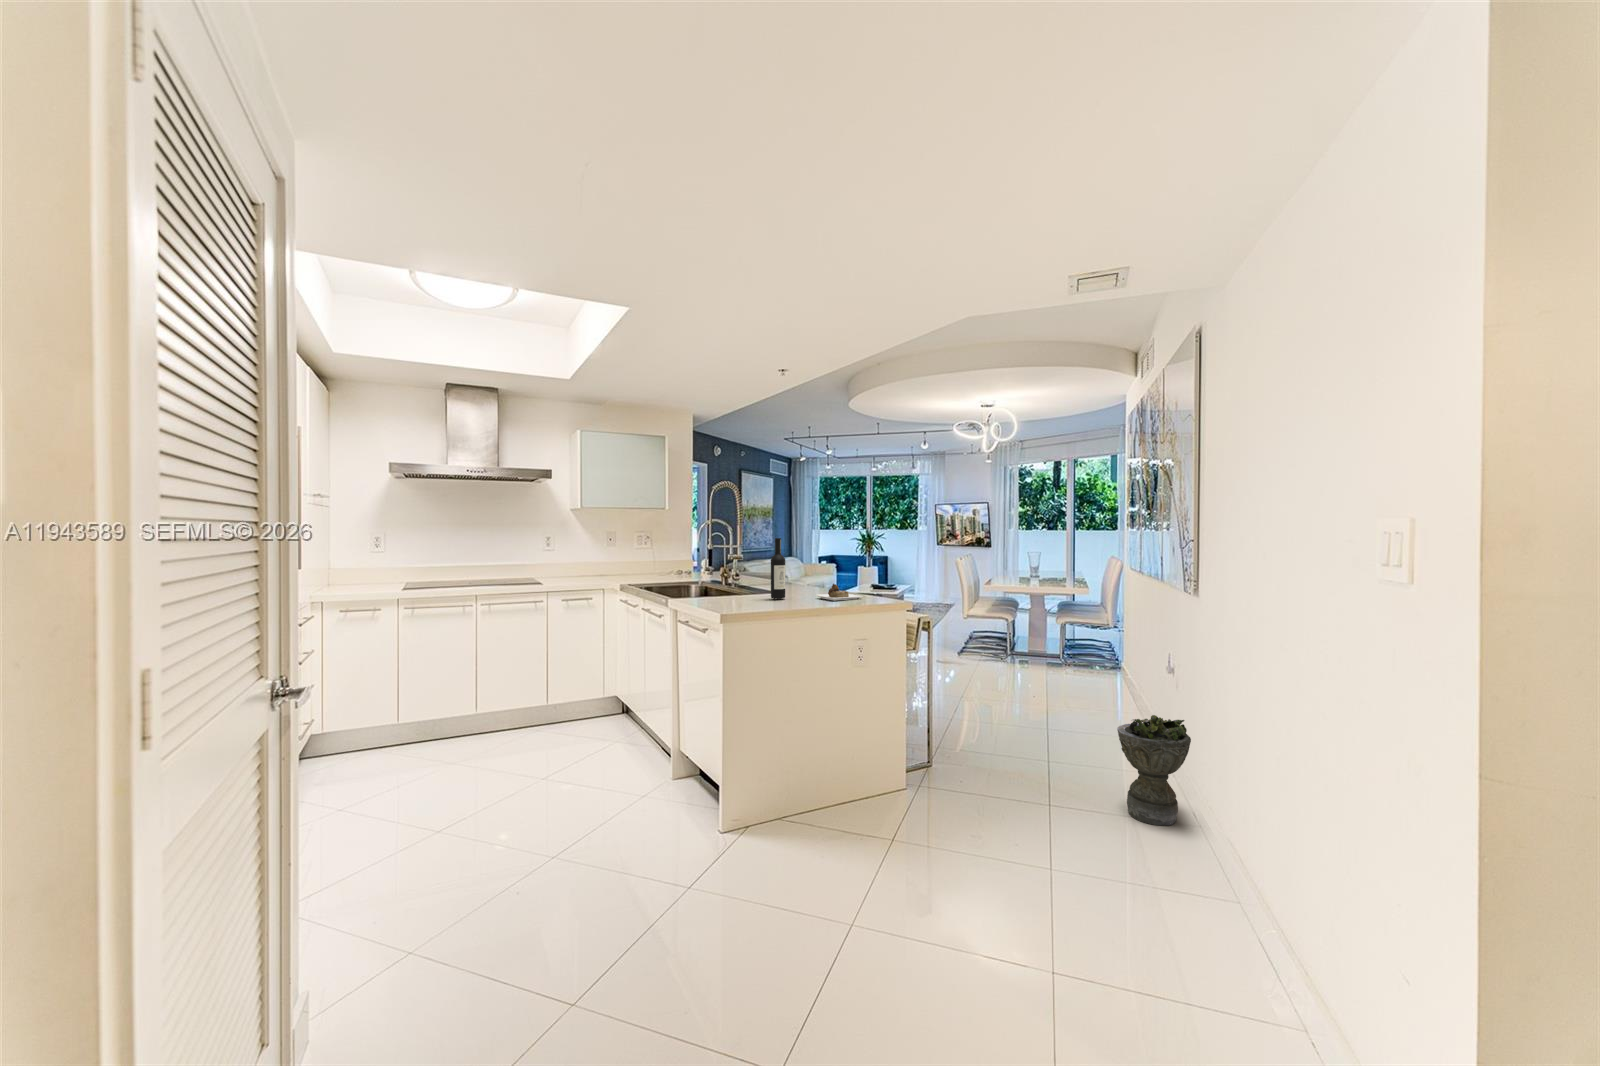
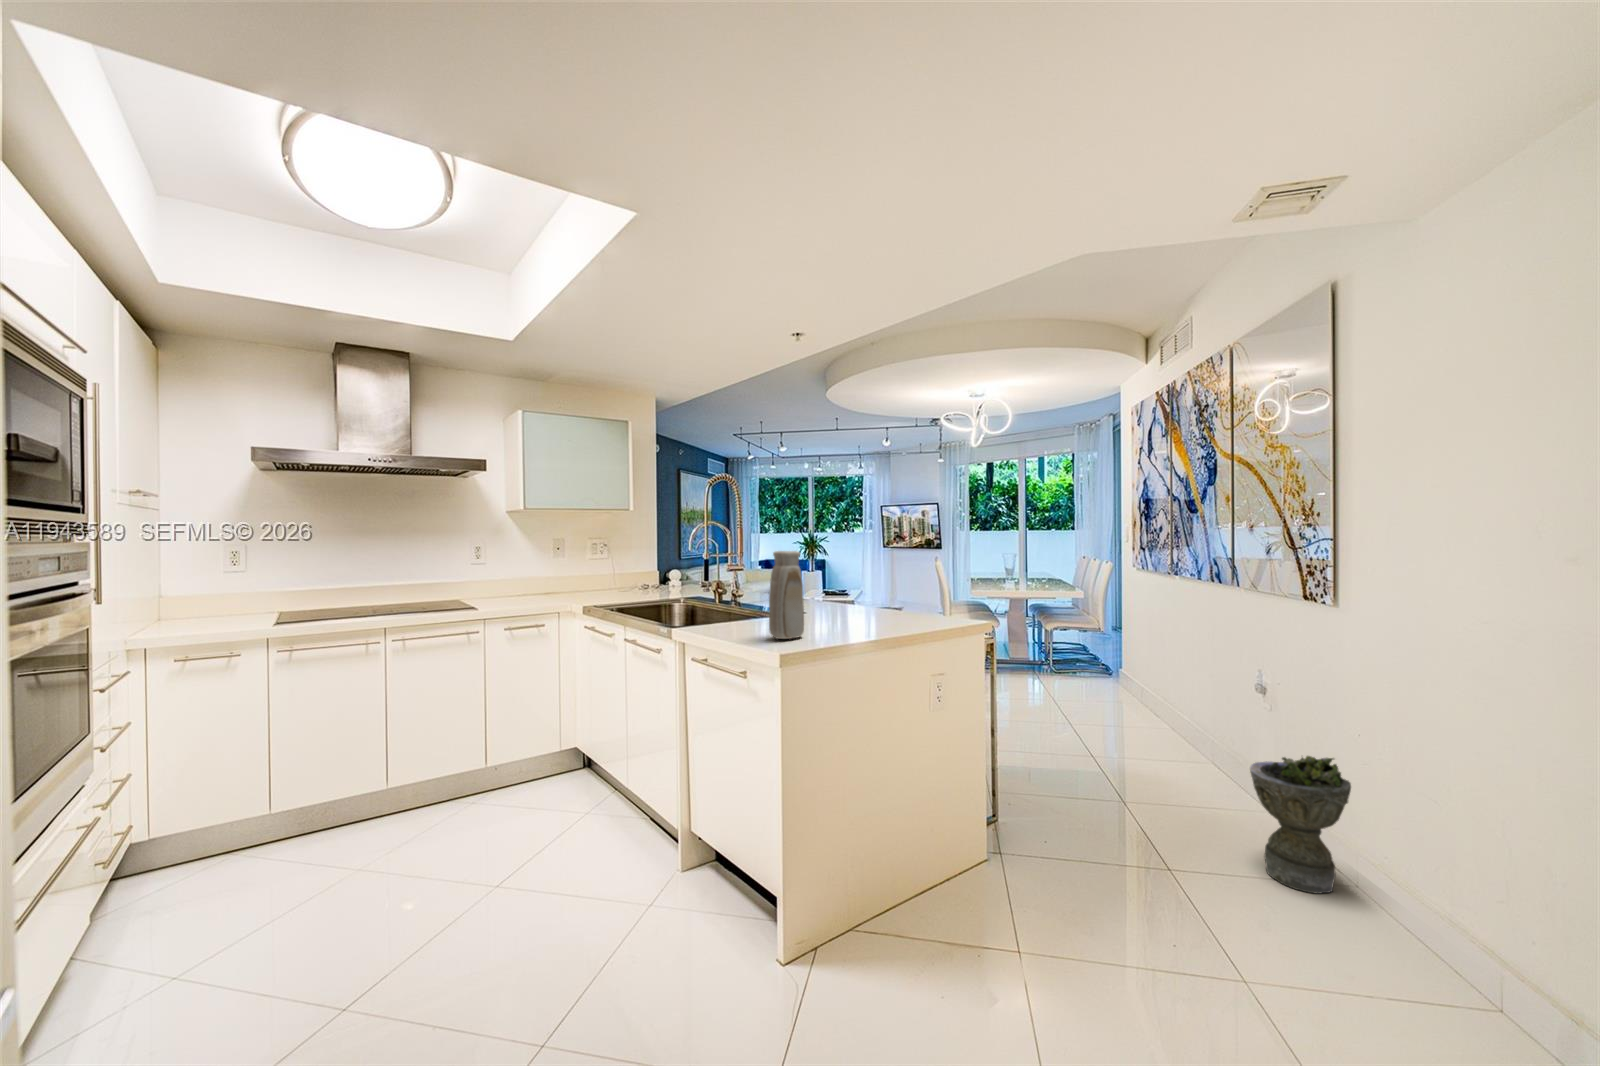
wine bottle: present [771,538,863,601] -> none [811,543,935,624]
vase: none [729,543,754,607] -> present [769,551,804,639]

